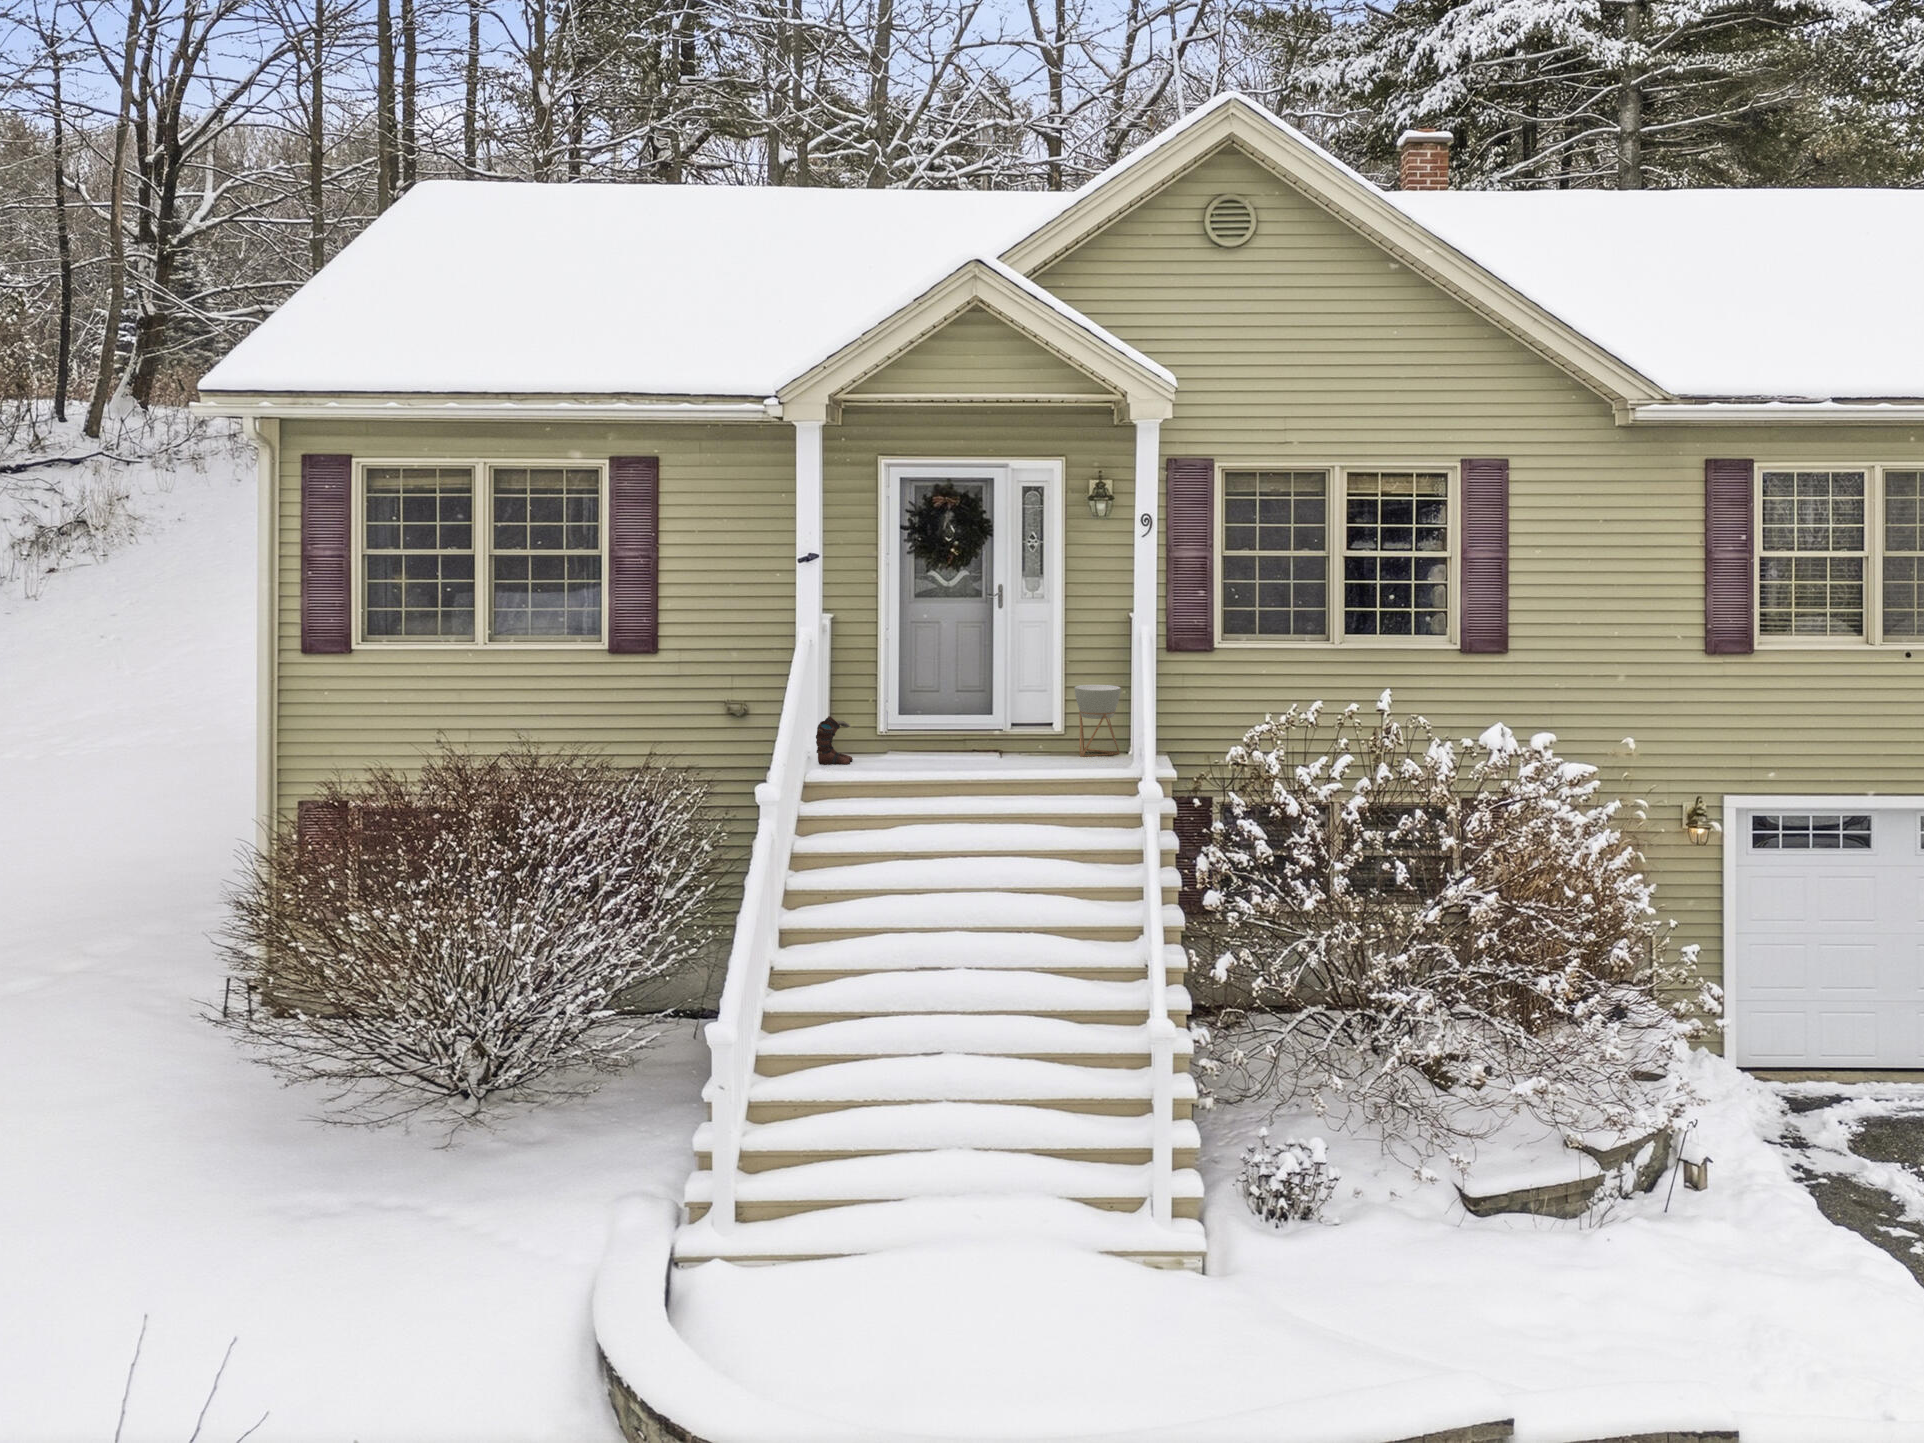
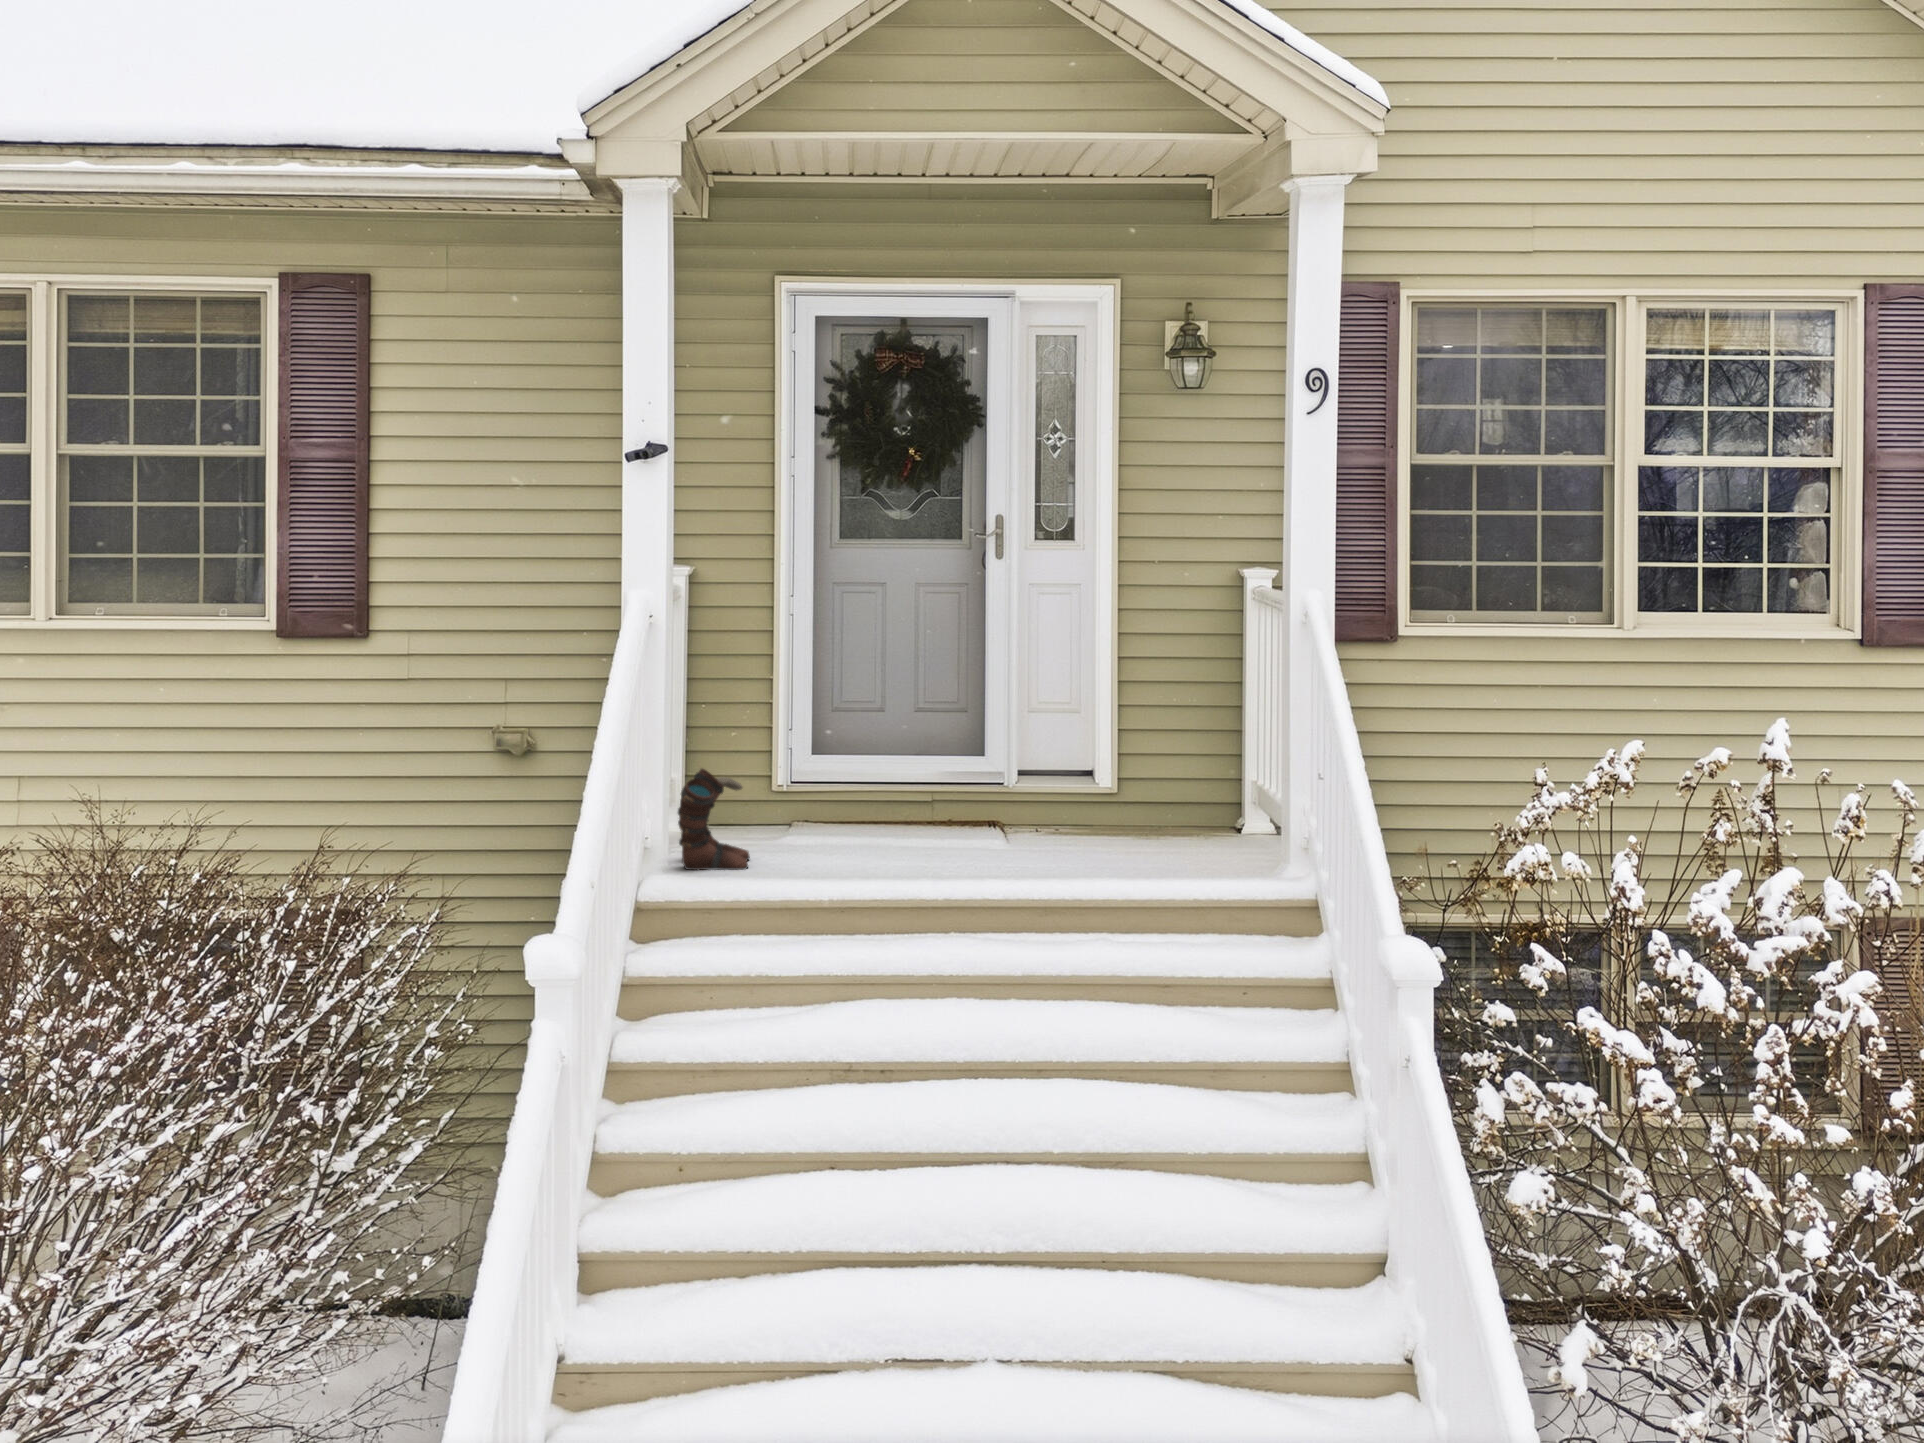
planter: present [1074,685,1121,757] -> none [1162,703,1252,844]

